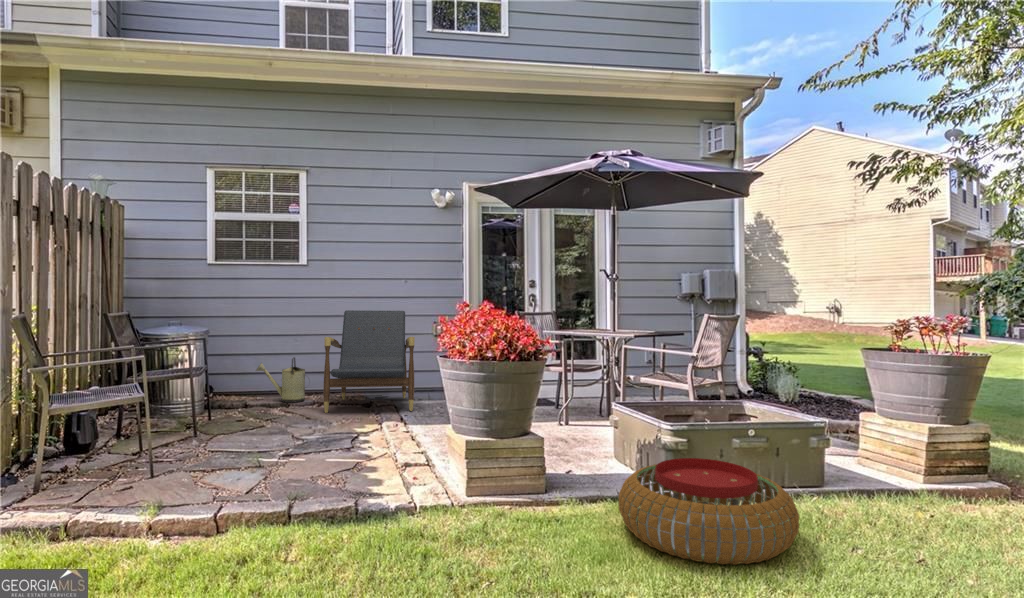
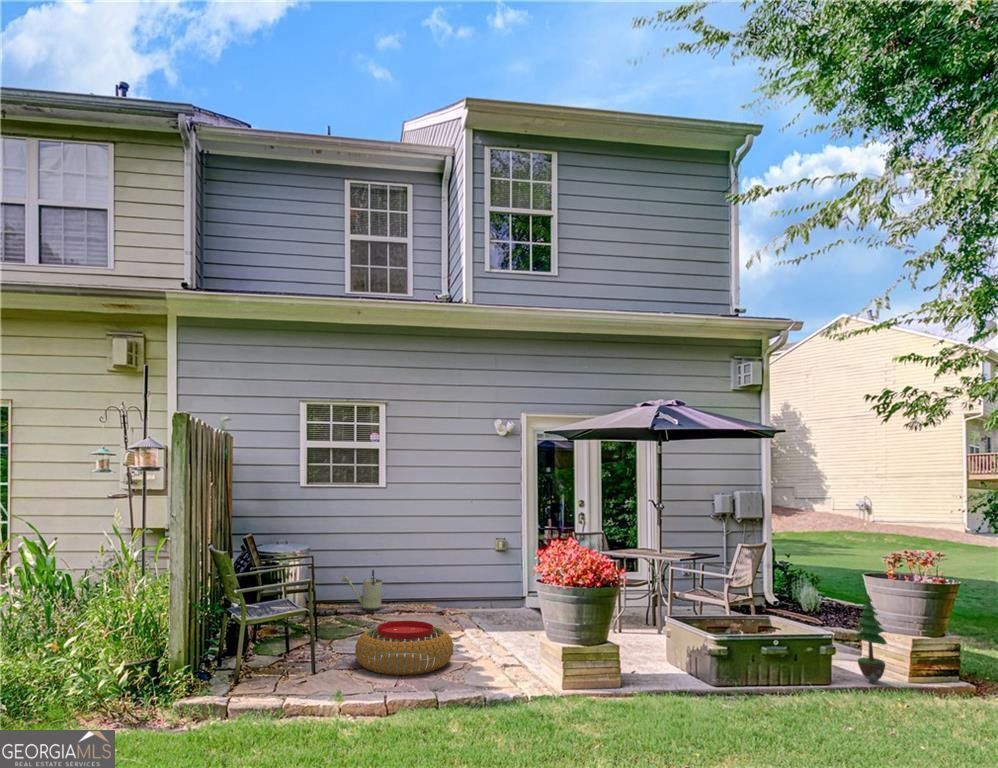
lounge chair: present [323,310,415,413] -> none [408,527,484,621]
potted tree: none [852,369,899,482] -> present [854,594,887,682]
pouf: present [619,458,799,565] -> present [355,621,453,675]

